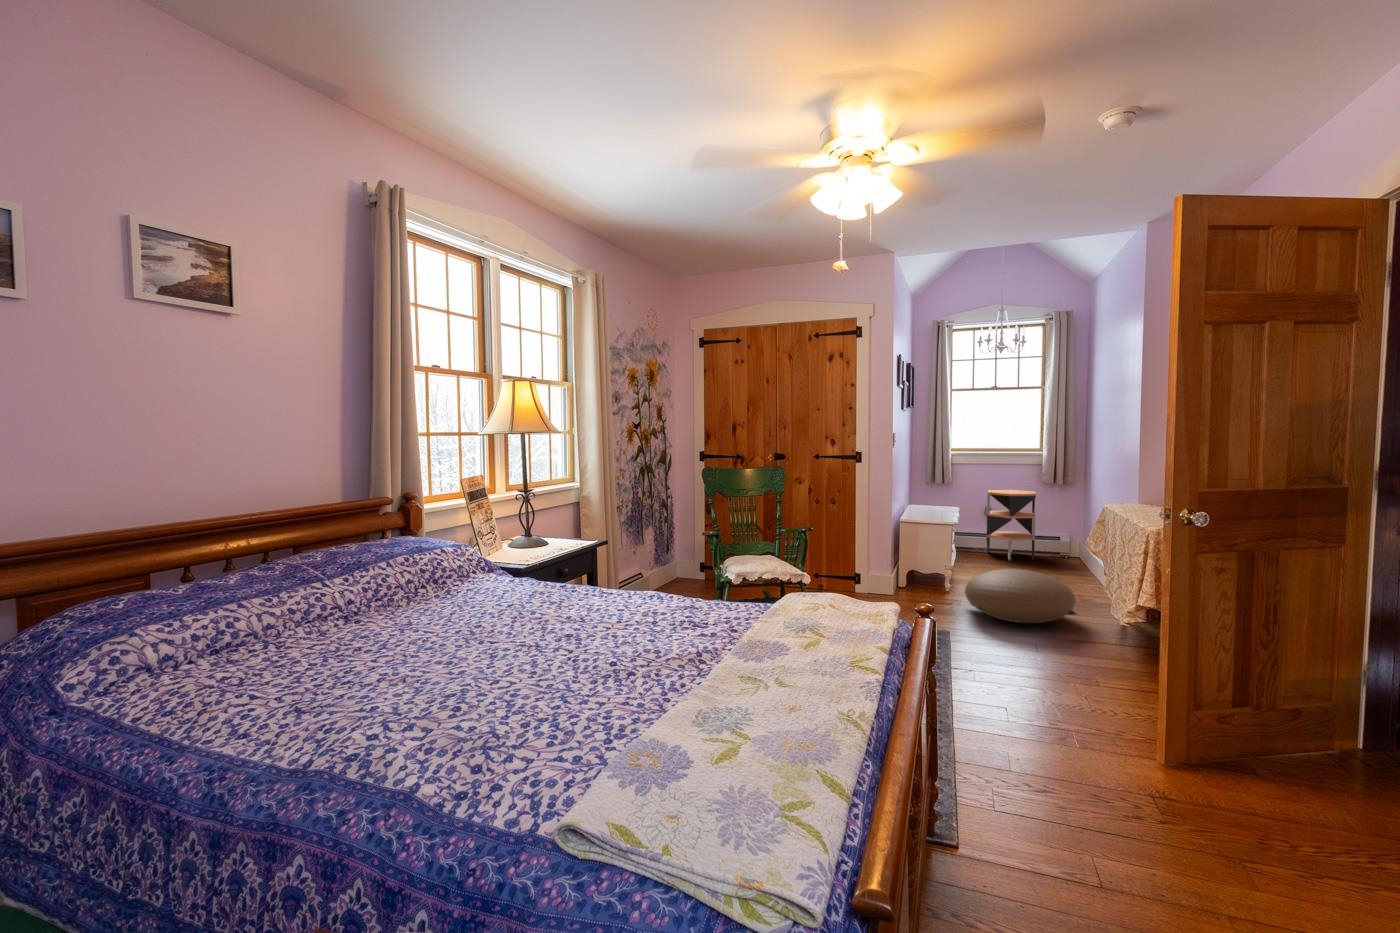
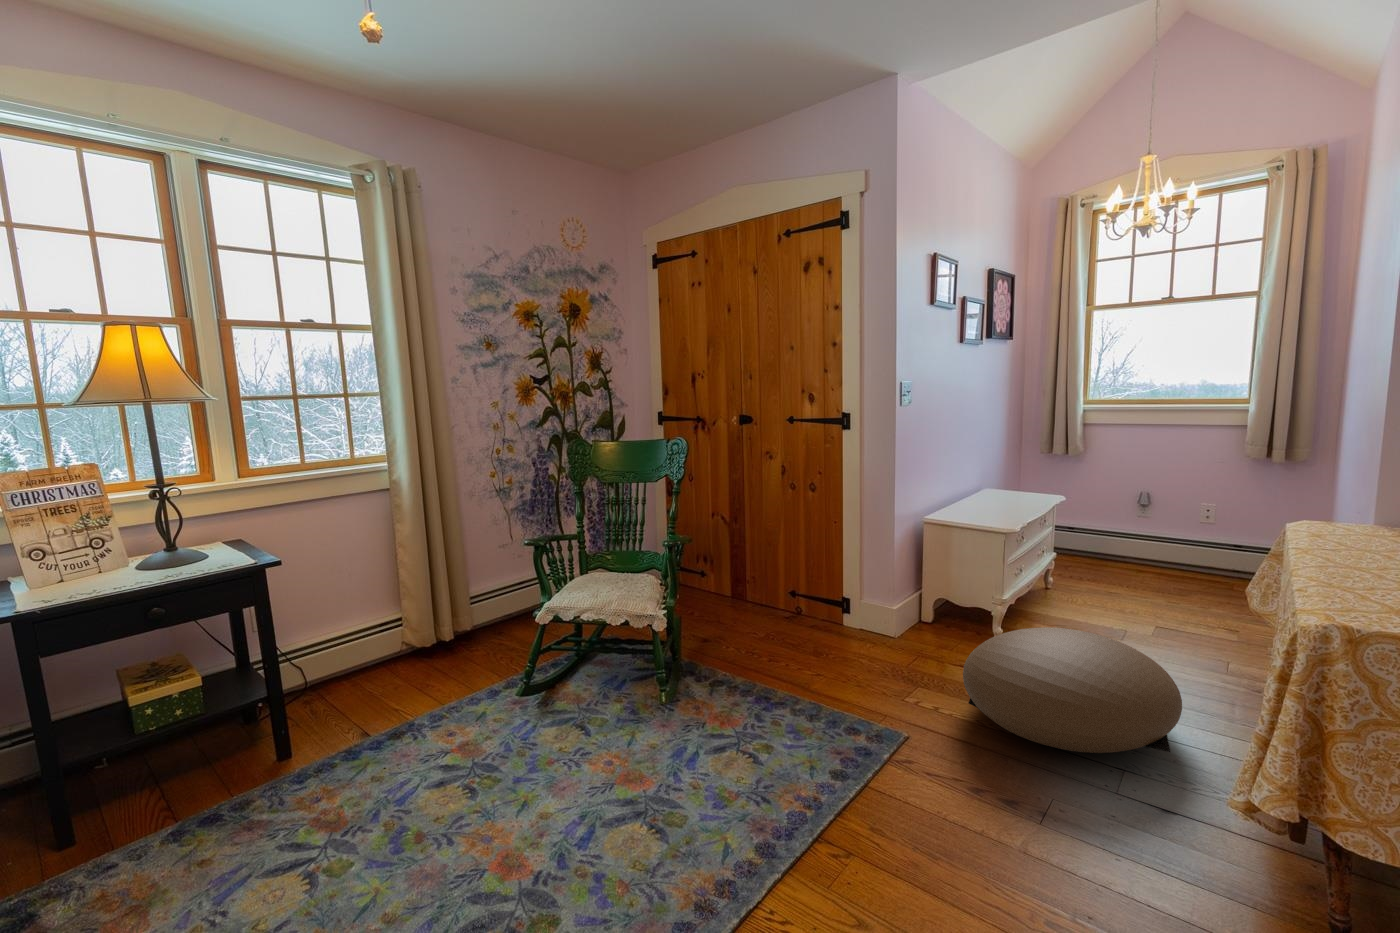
side table: present [987,490,1036,561] -> none [1128,467,1228,589]

